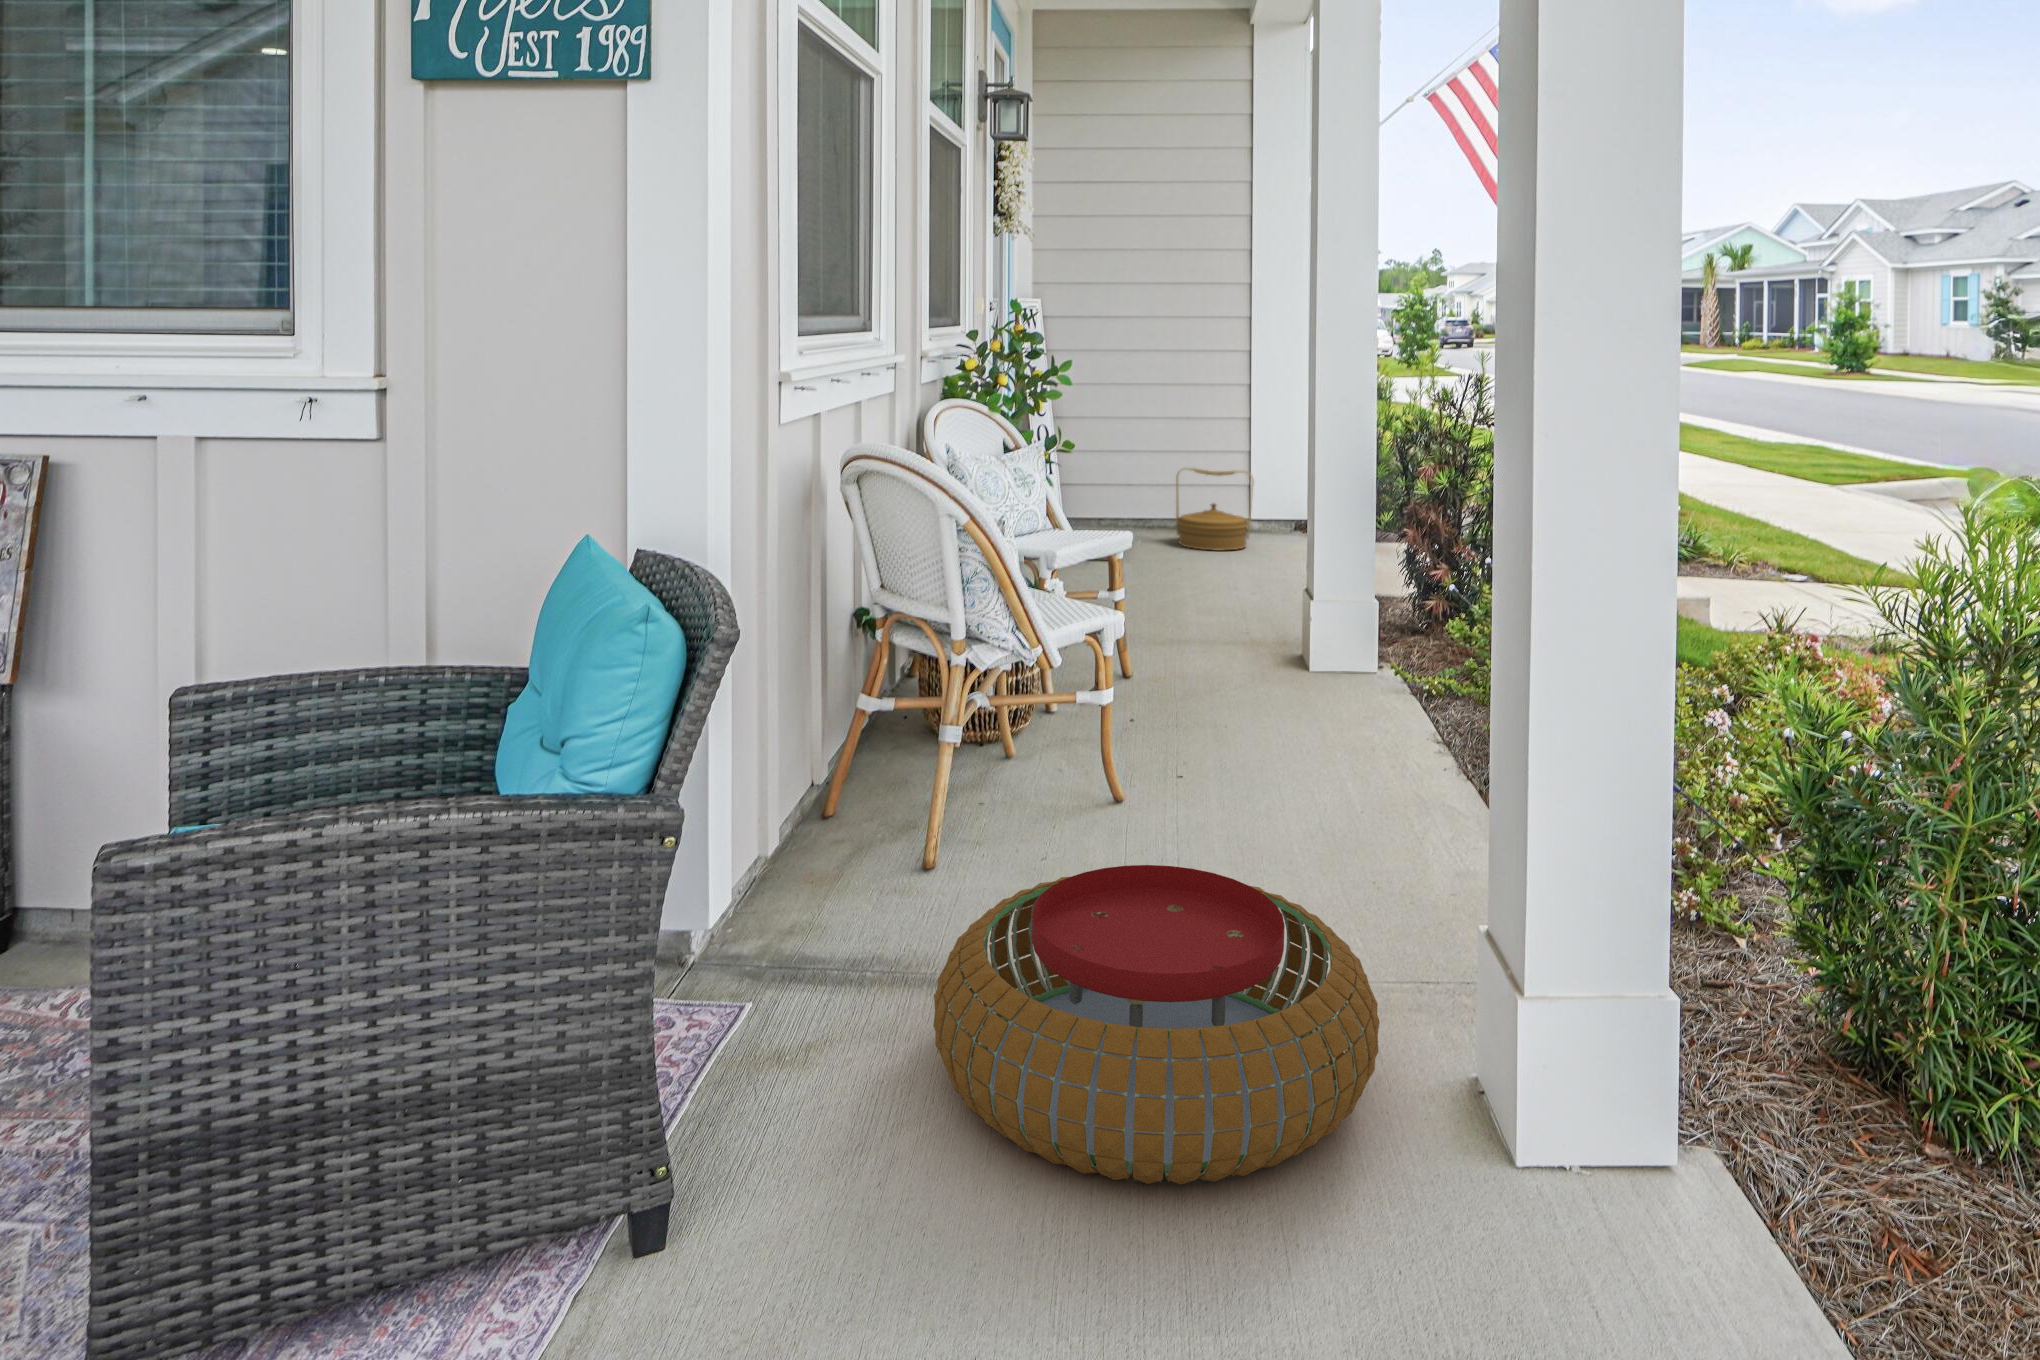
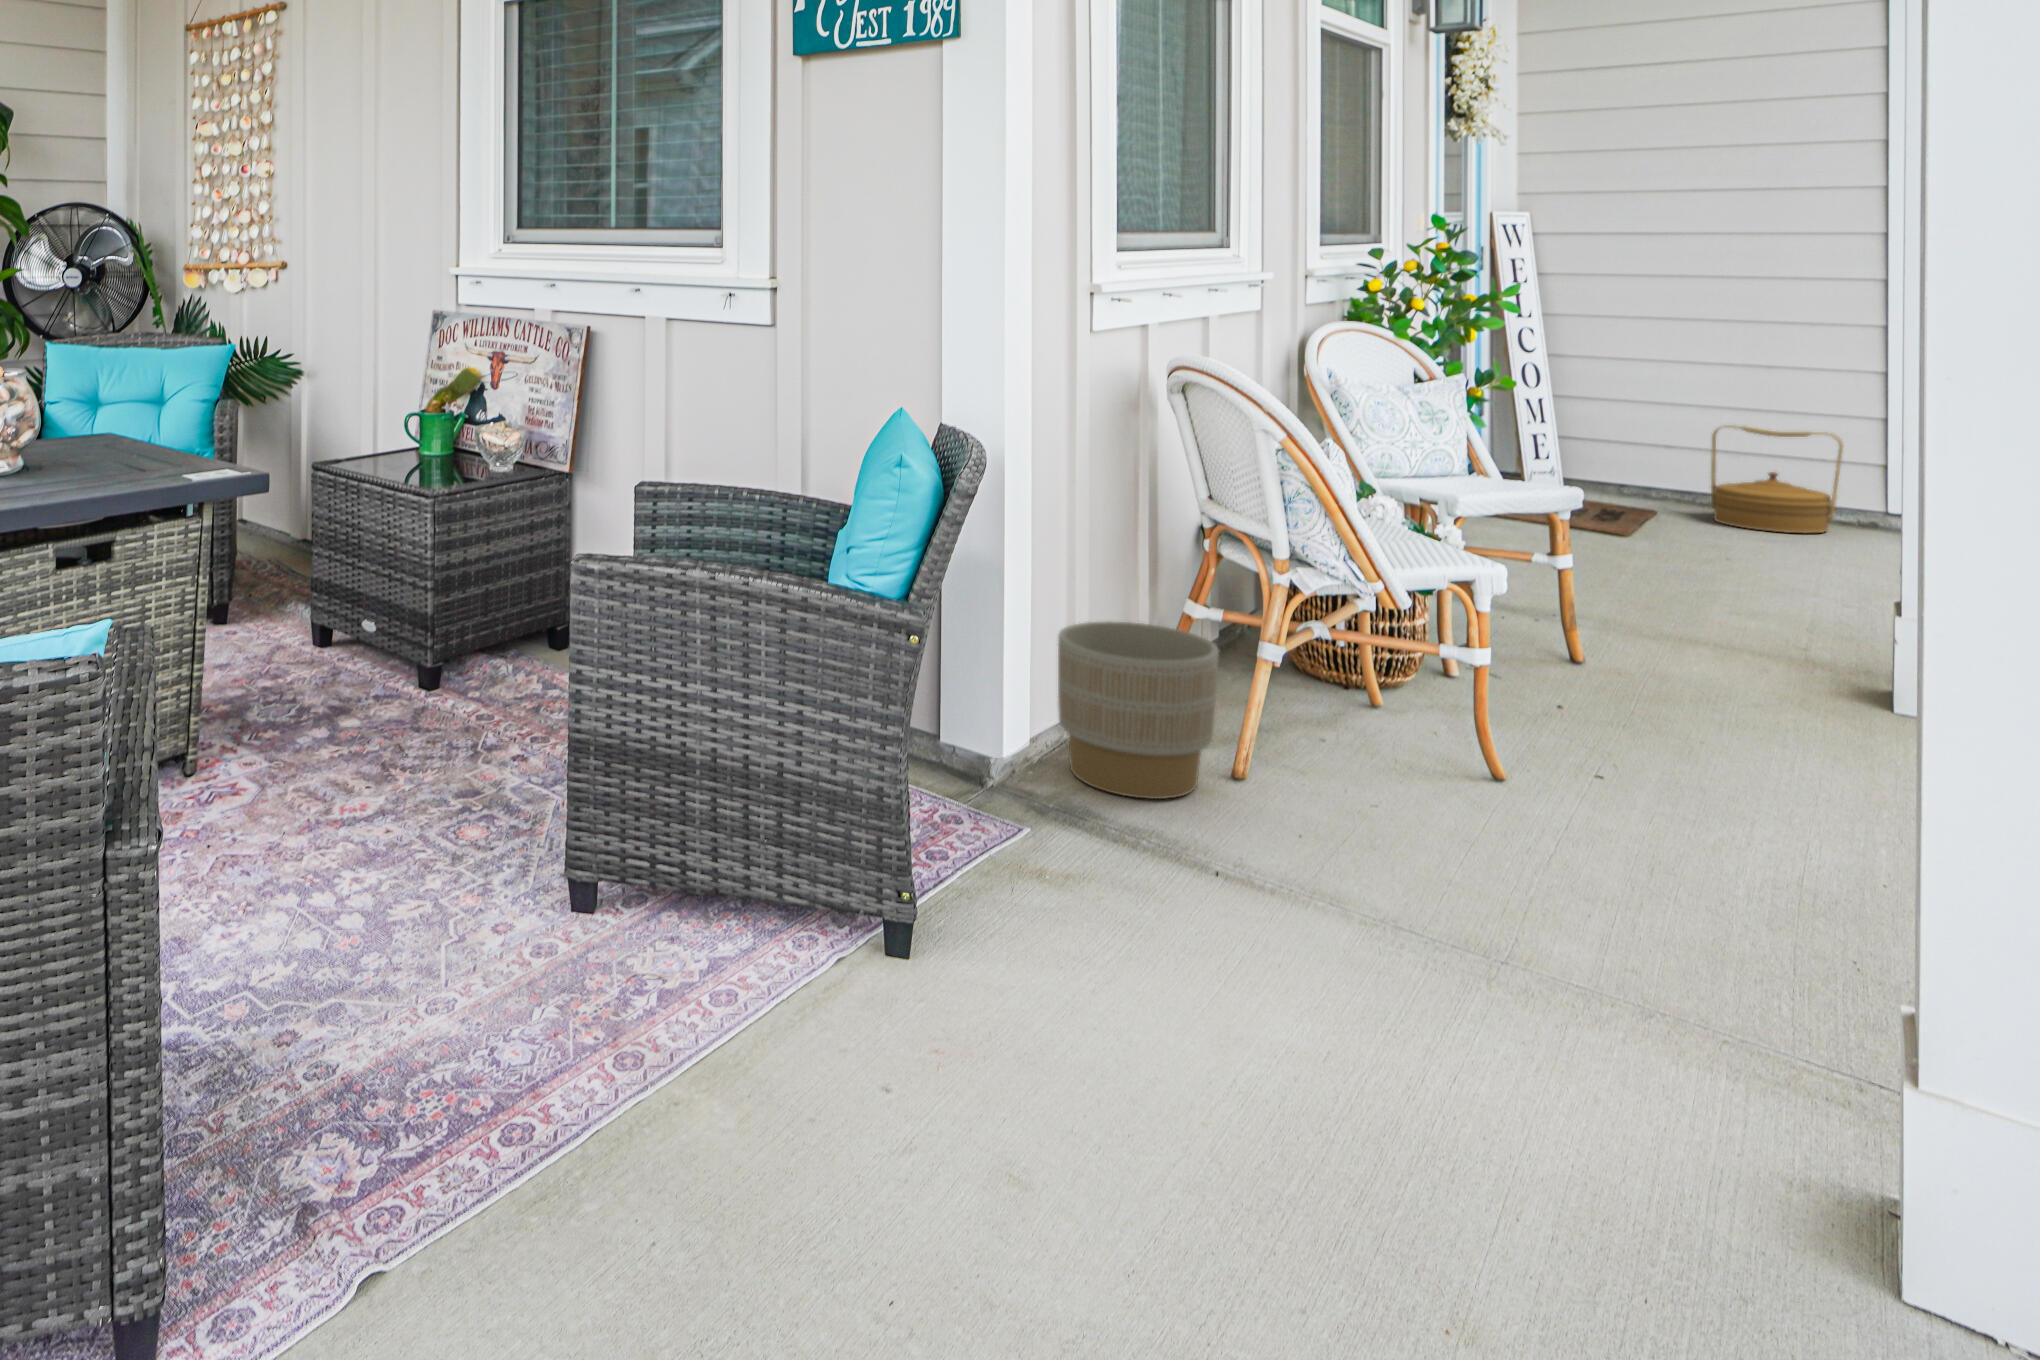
planter: none [760,733,923,934] -> present [1058,622,1219,799]
pouf: present [933,865,1379,1185] -> none [1174,774,1700,1080]

